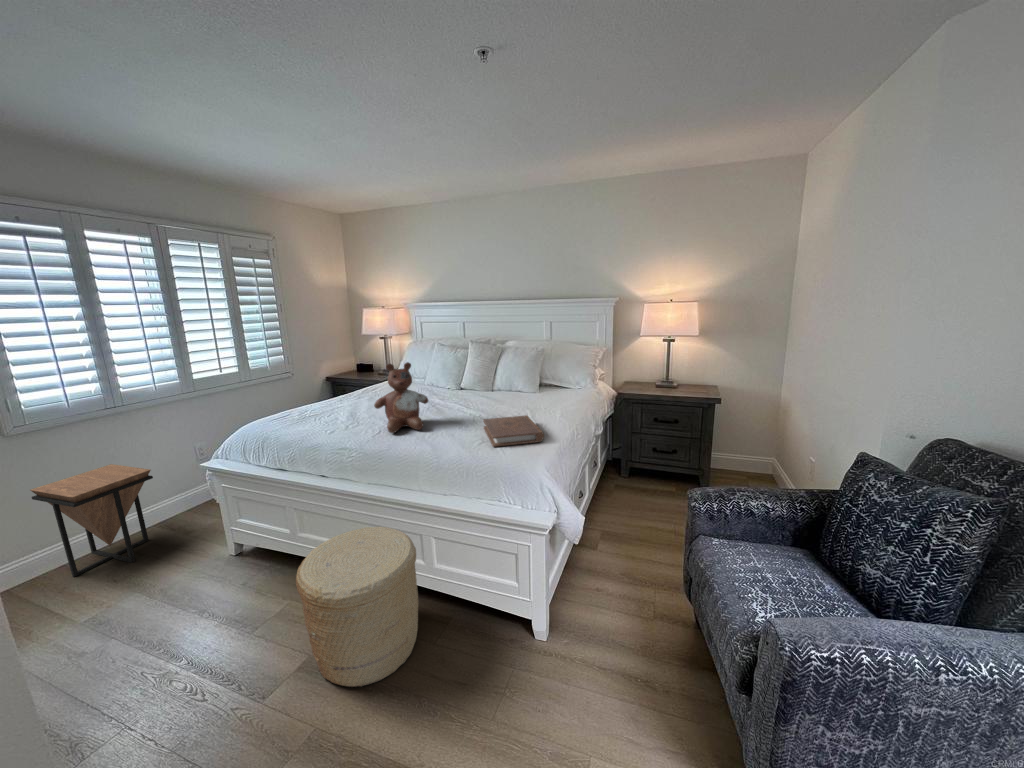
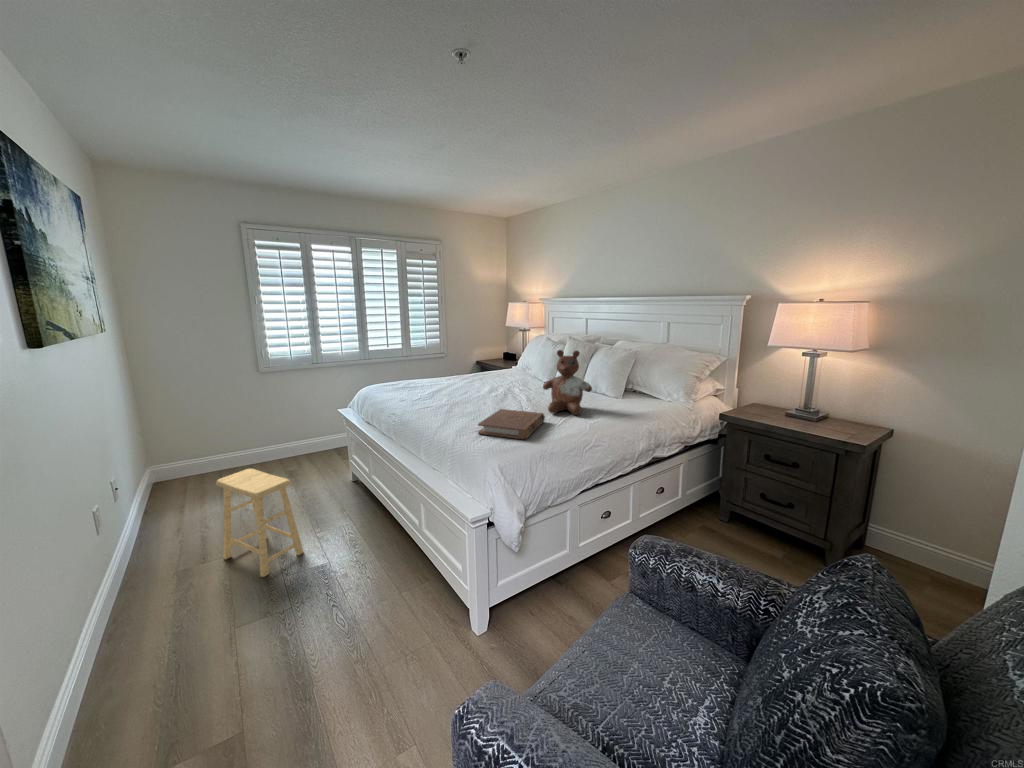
stuffed bear: present [374,362,428,433] -> present [543,350,592,415]
side table: present [30,464,153,577] -> none [269,399,324,465]
woven basket: present [296,527,418,687] -> none [306,477,402,595]
footstool: none [95,572,264,739] -> present [216,469,304,577]

